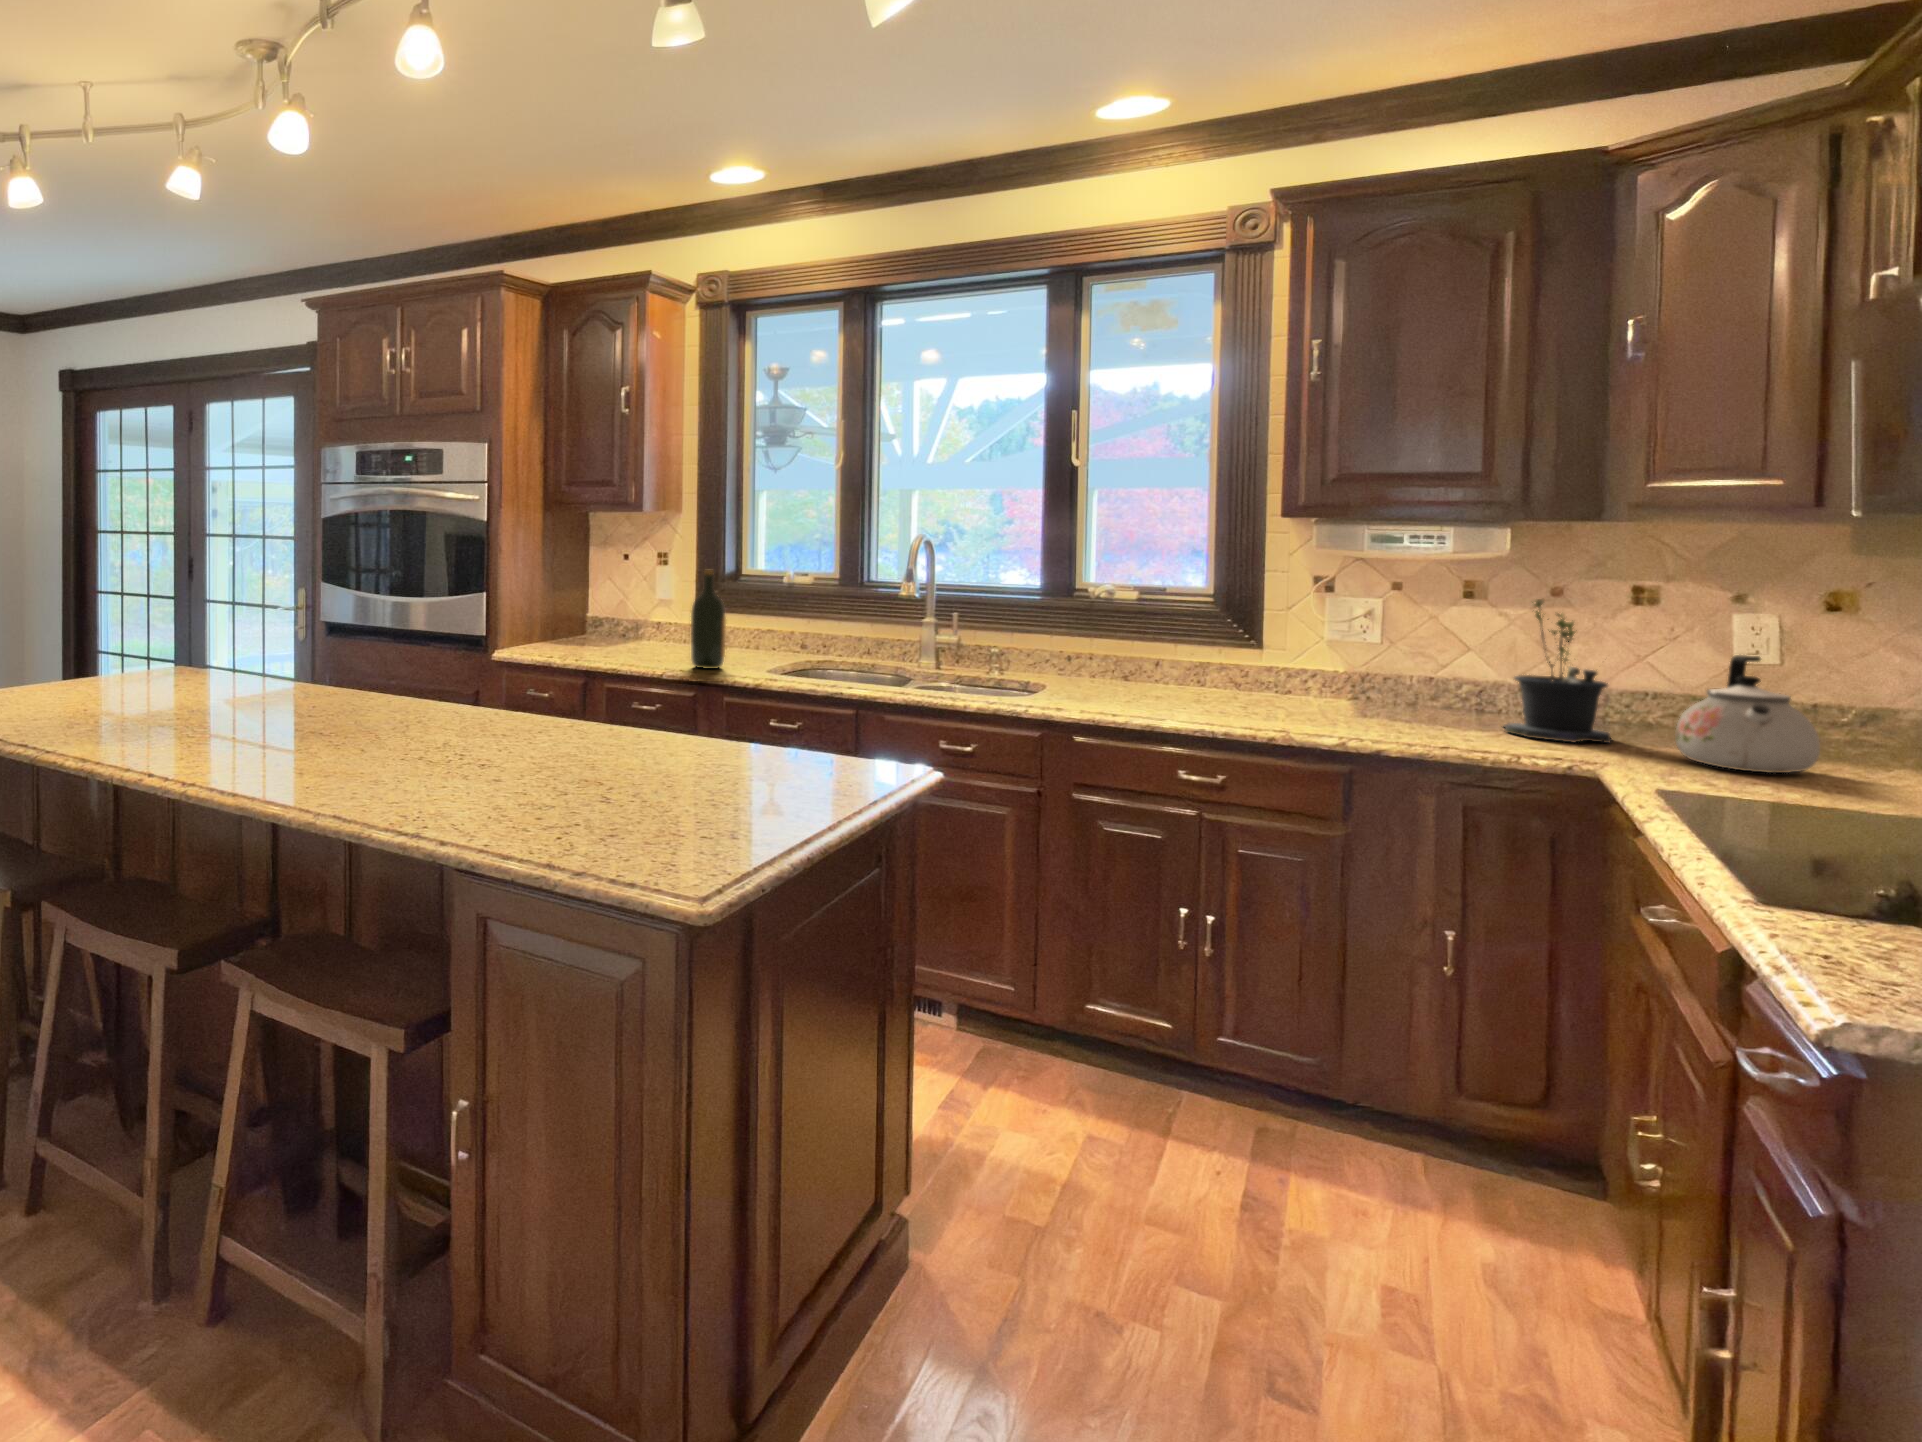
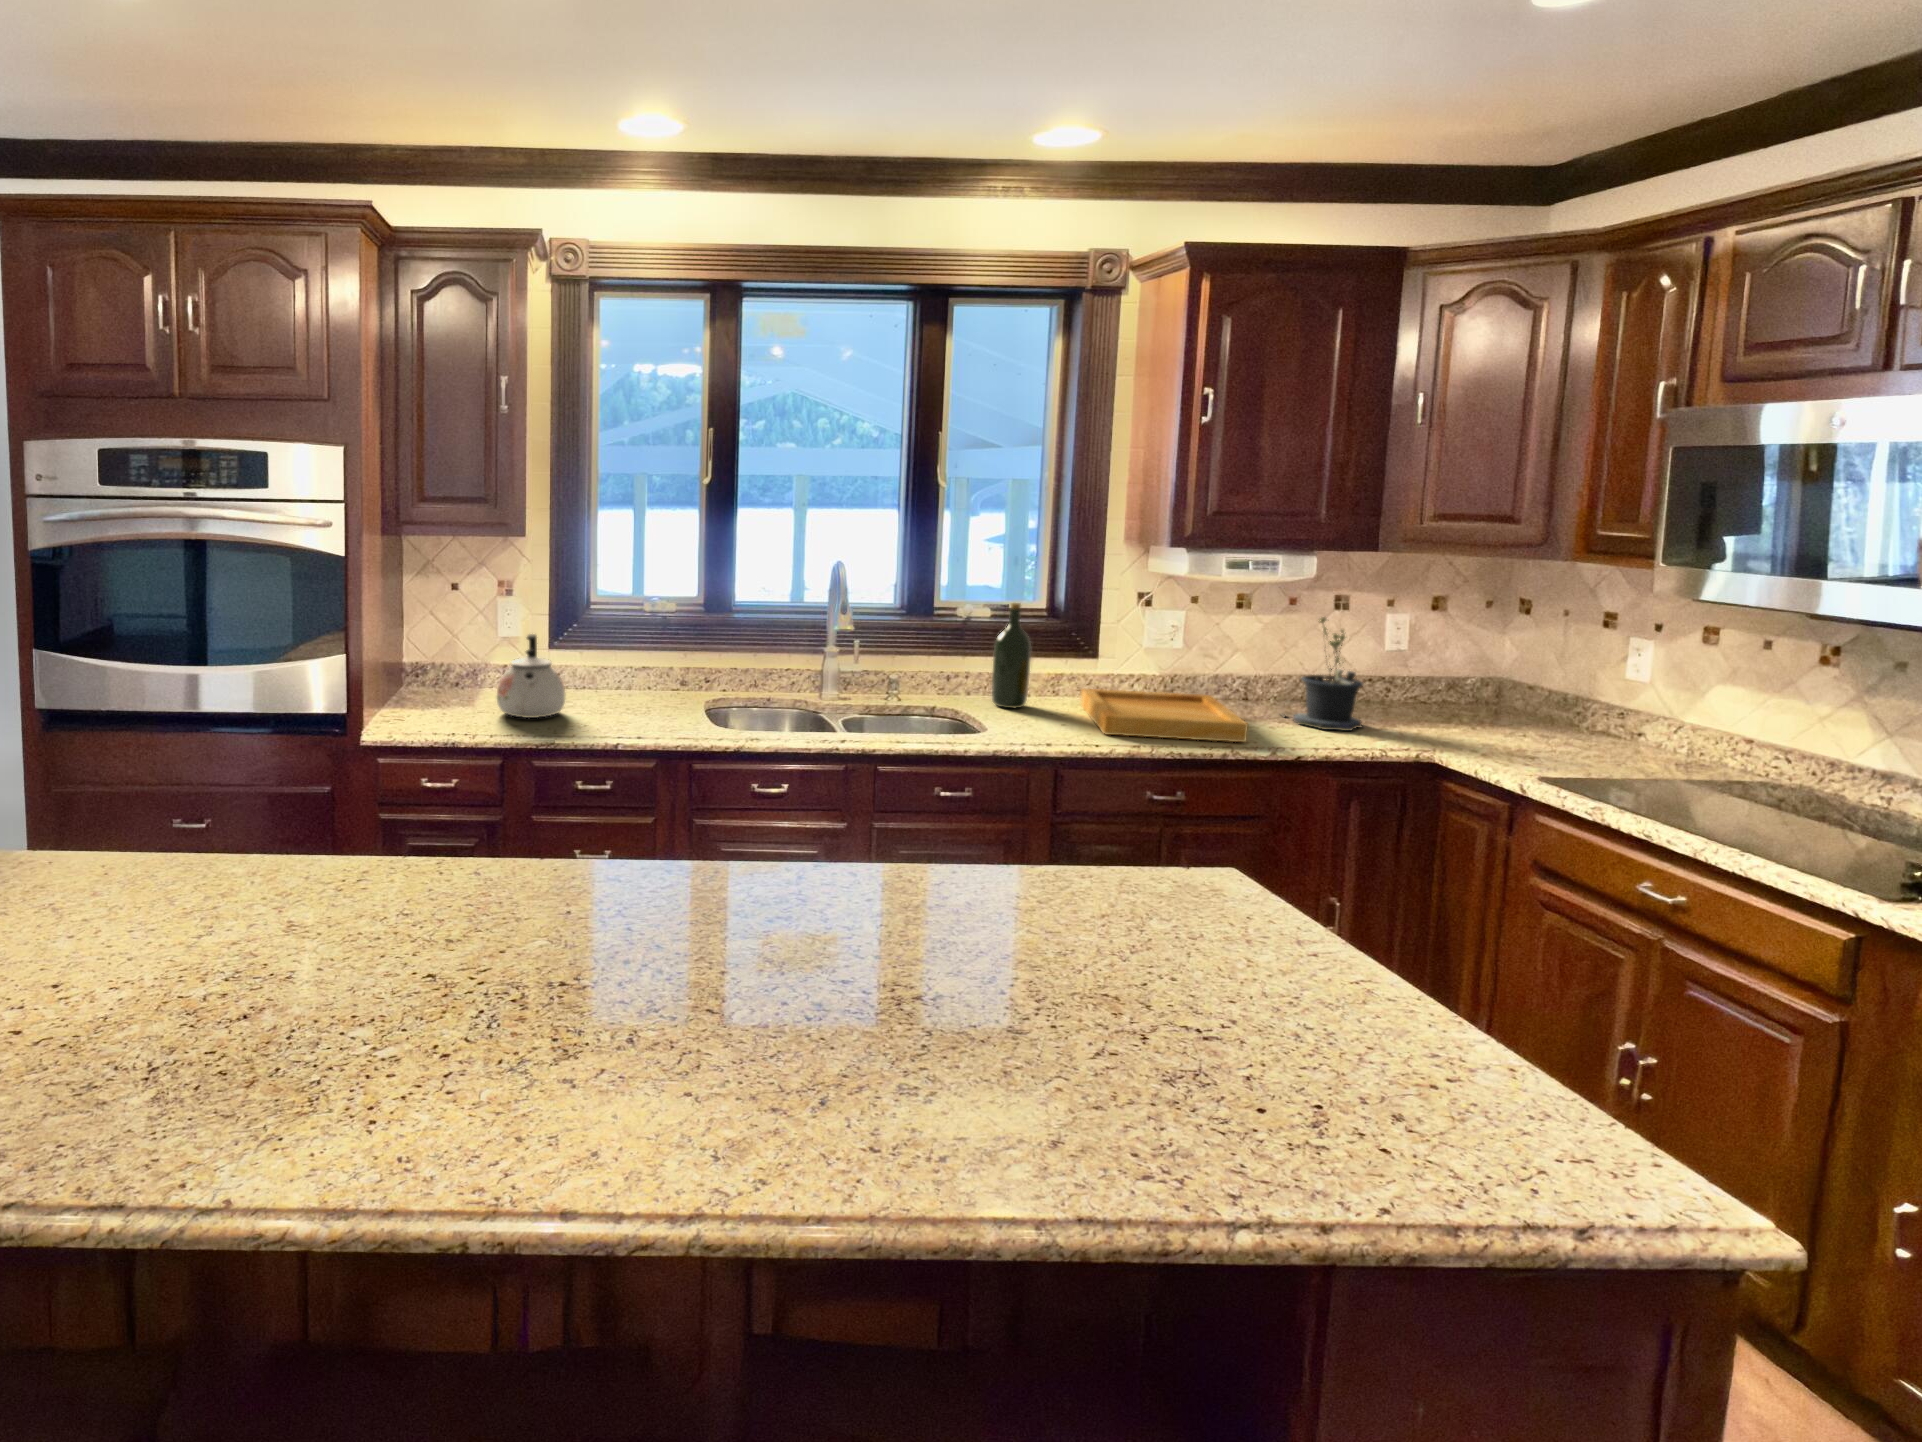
wine bottle: present [691,570,726,669] -> present [992,603,1031,708]
kettle: present [1675,655,1820,773] -> present [497,634,565,718]
tray: none [1182,678,1396,732] -> present [1081,689,1248,742]

